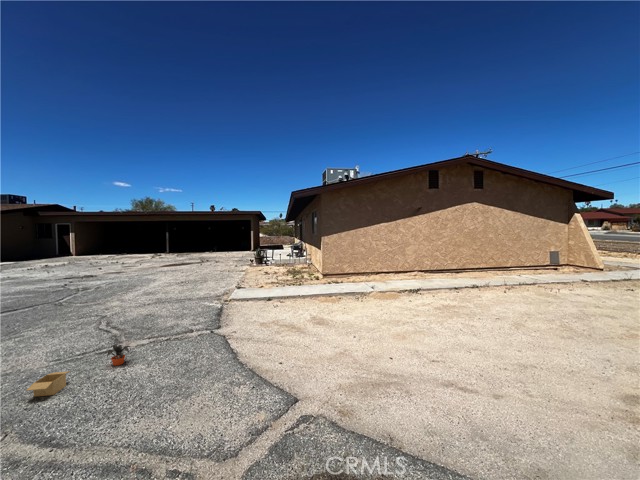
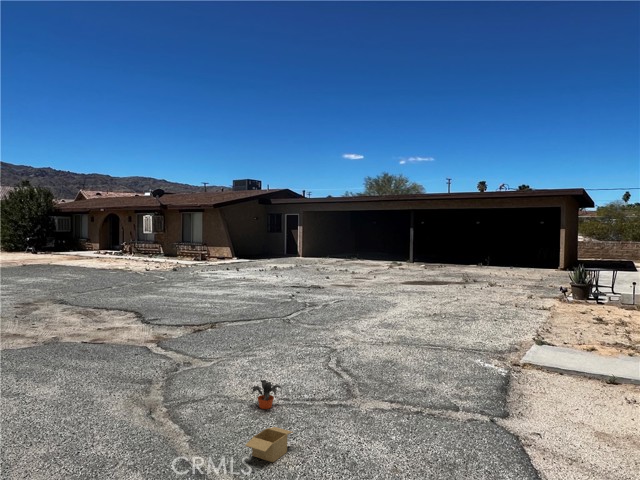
potted plant: present [105,345,131,366] -> present [251,380,281,409]

